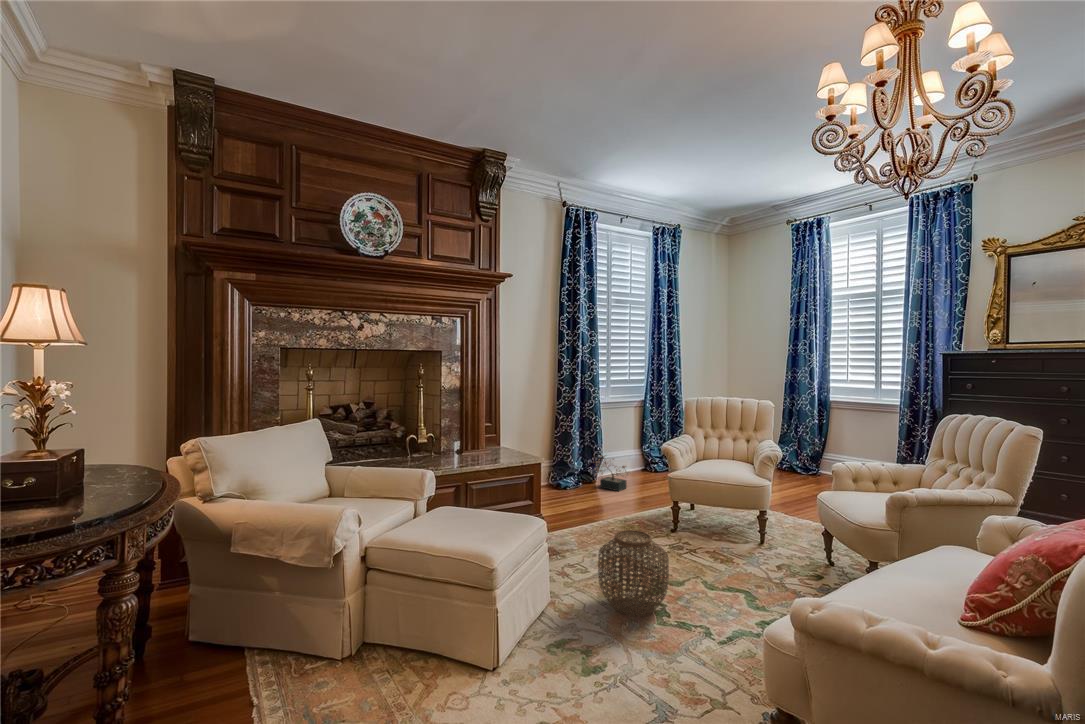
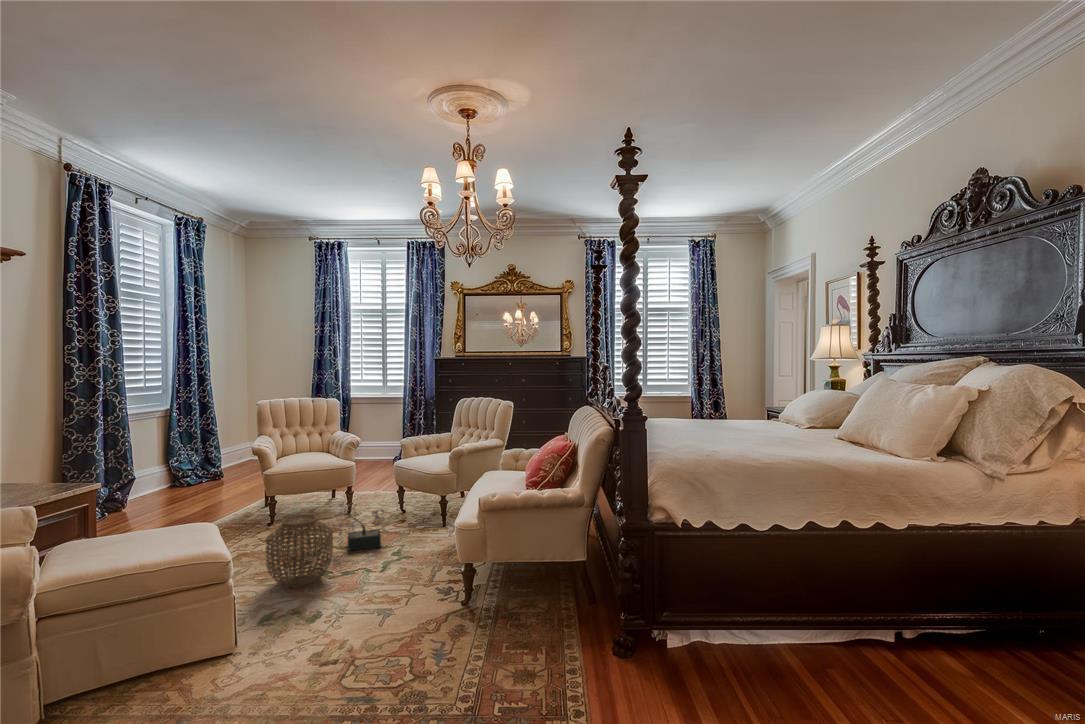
decorative plant: present [596,455,628,491] -> present [333,502,390,551]

